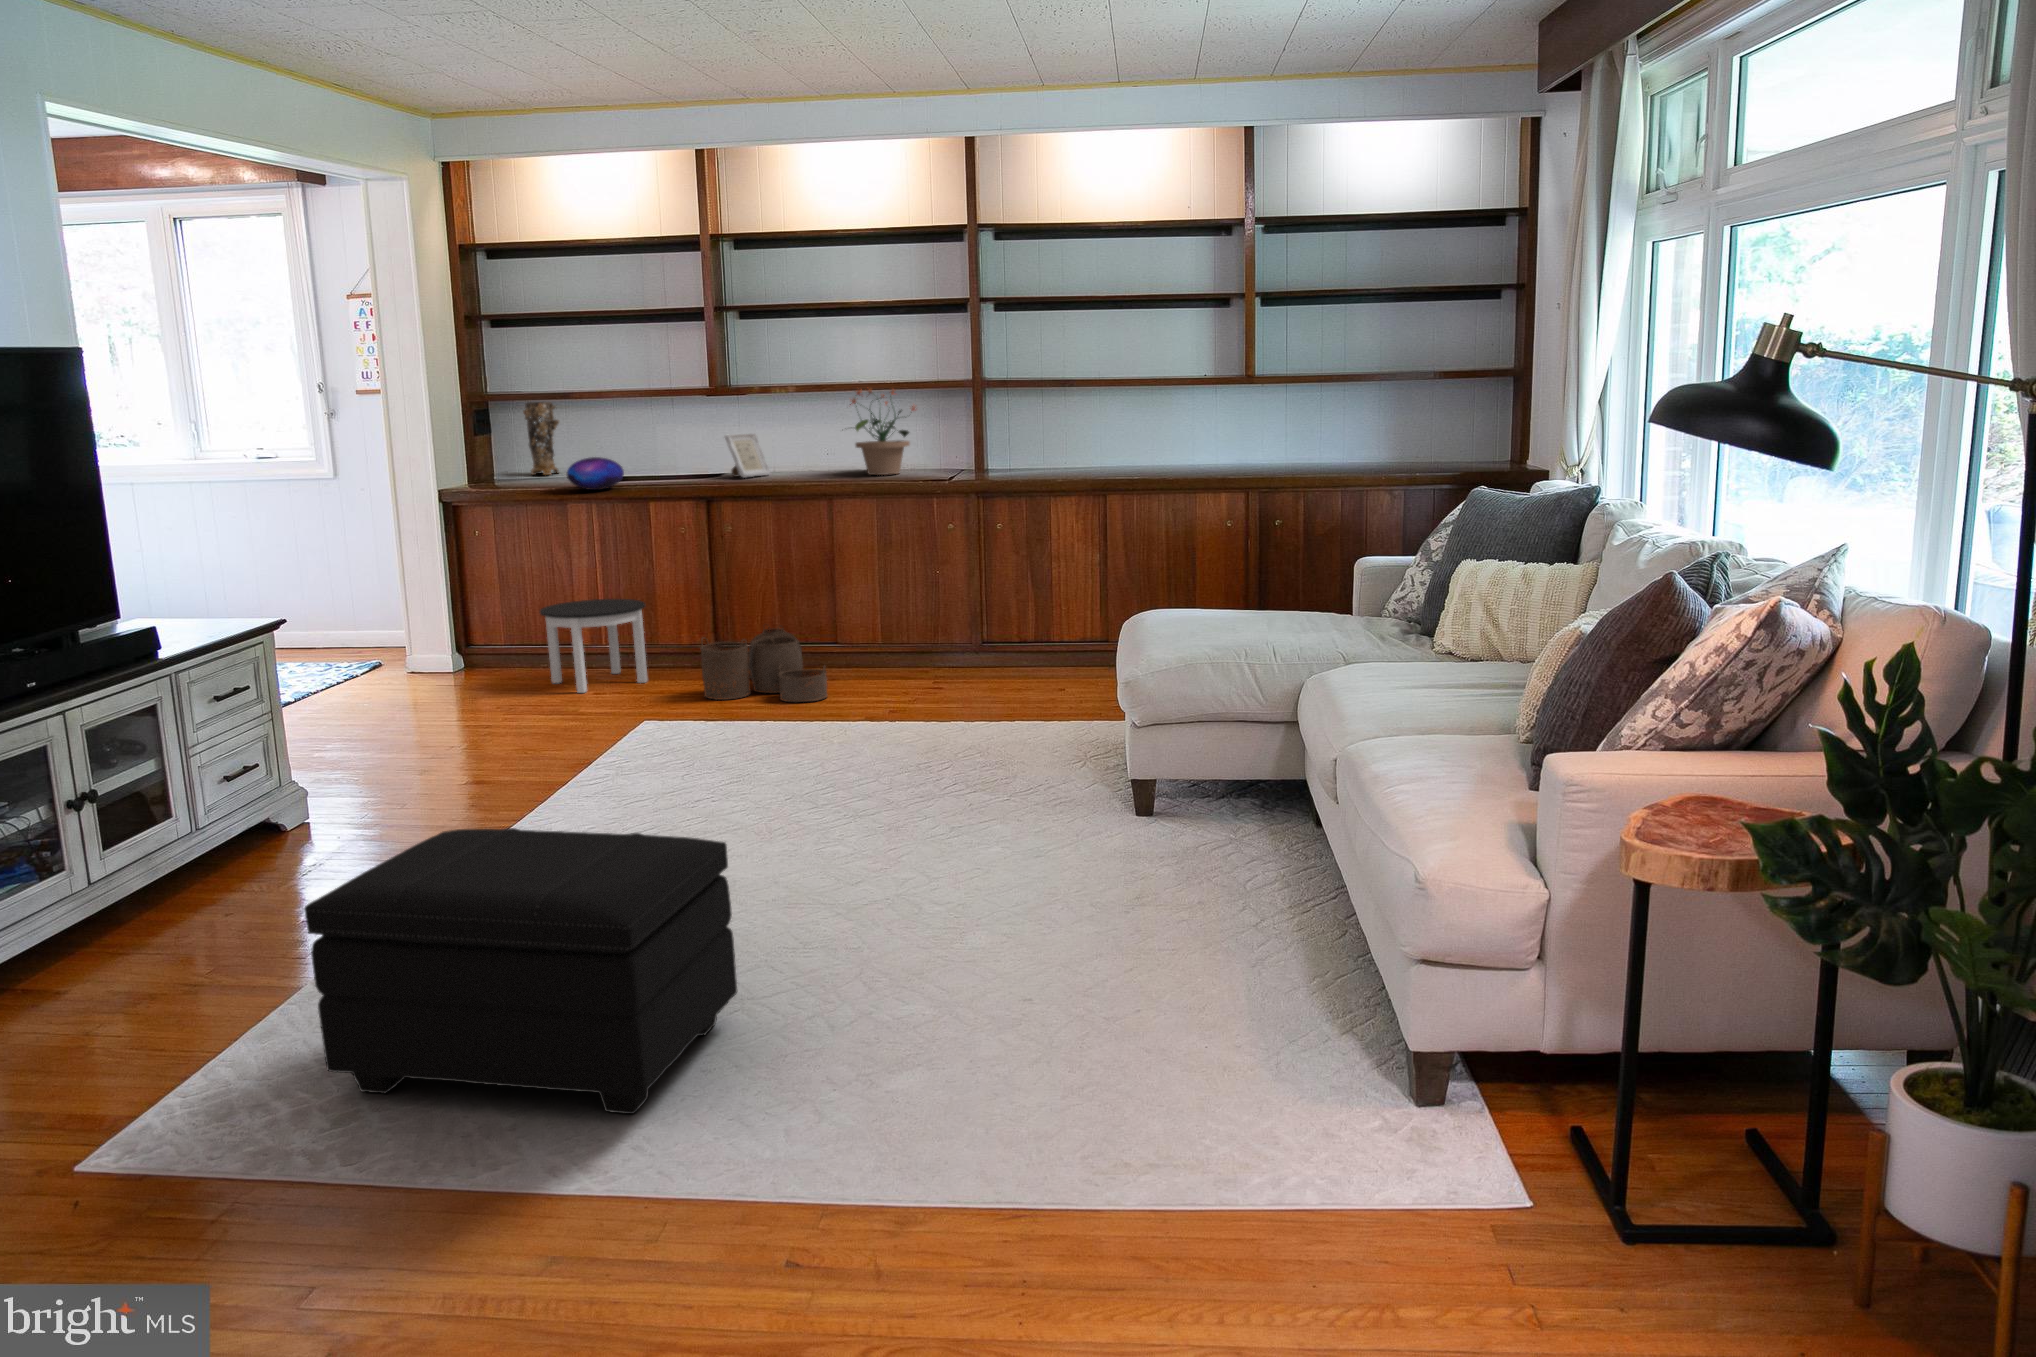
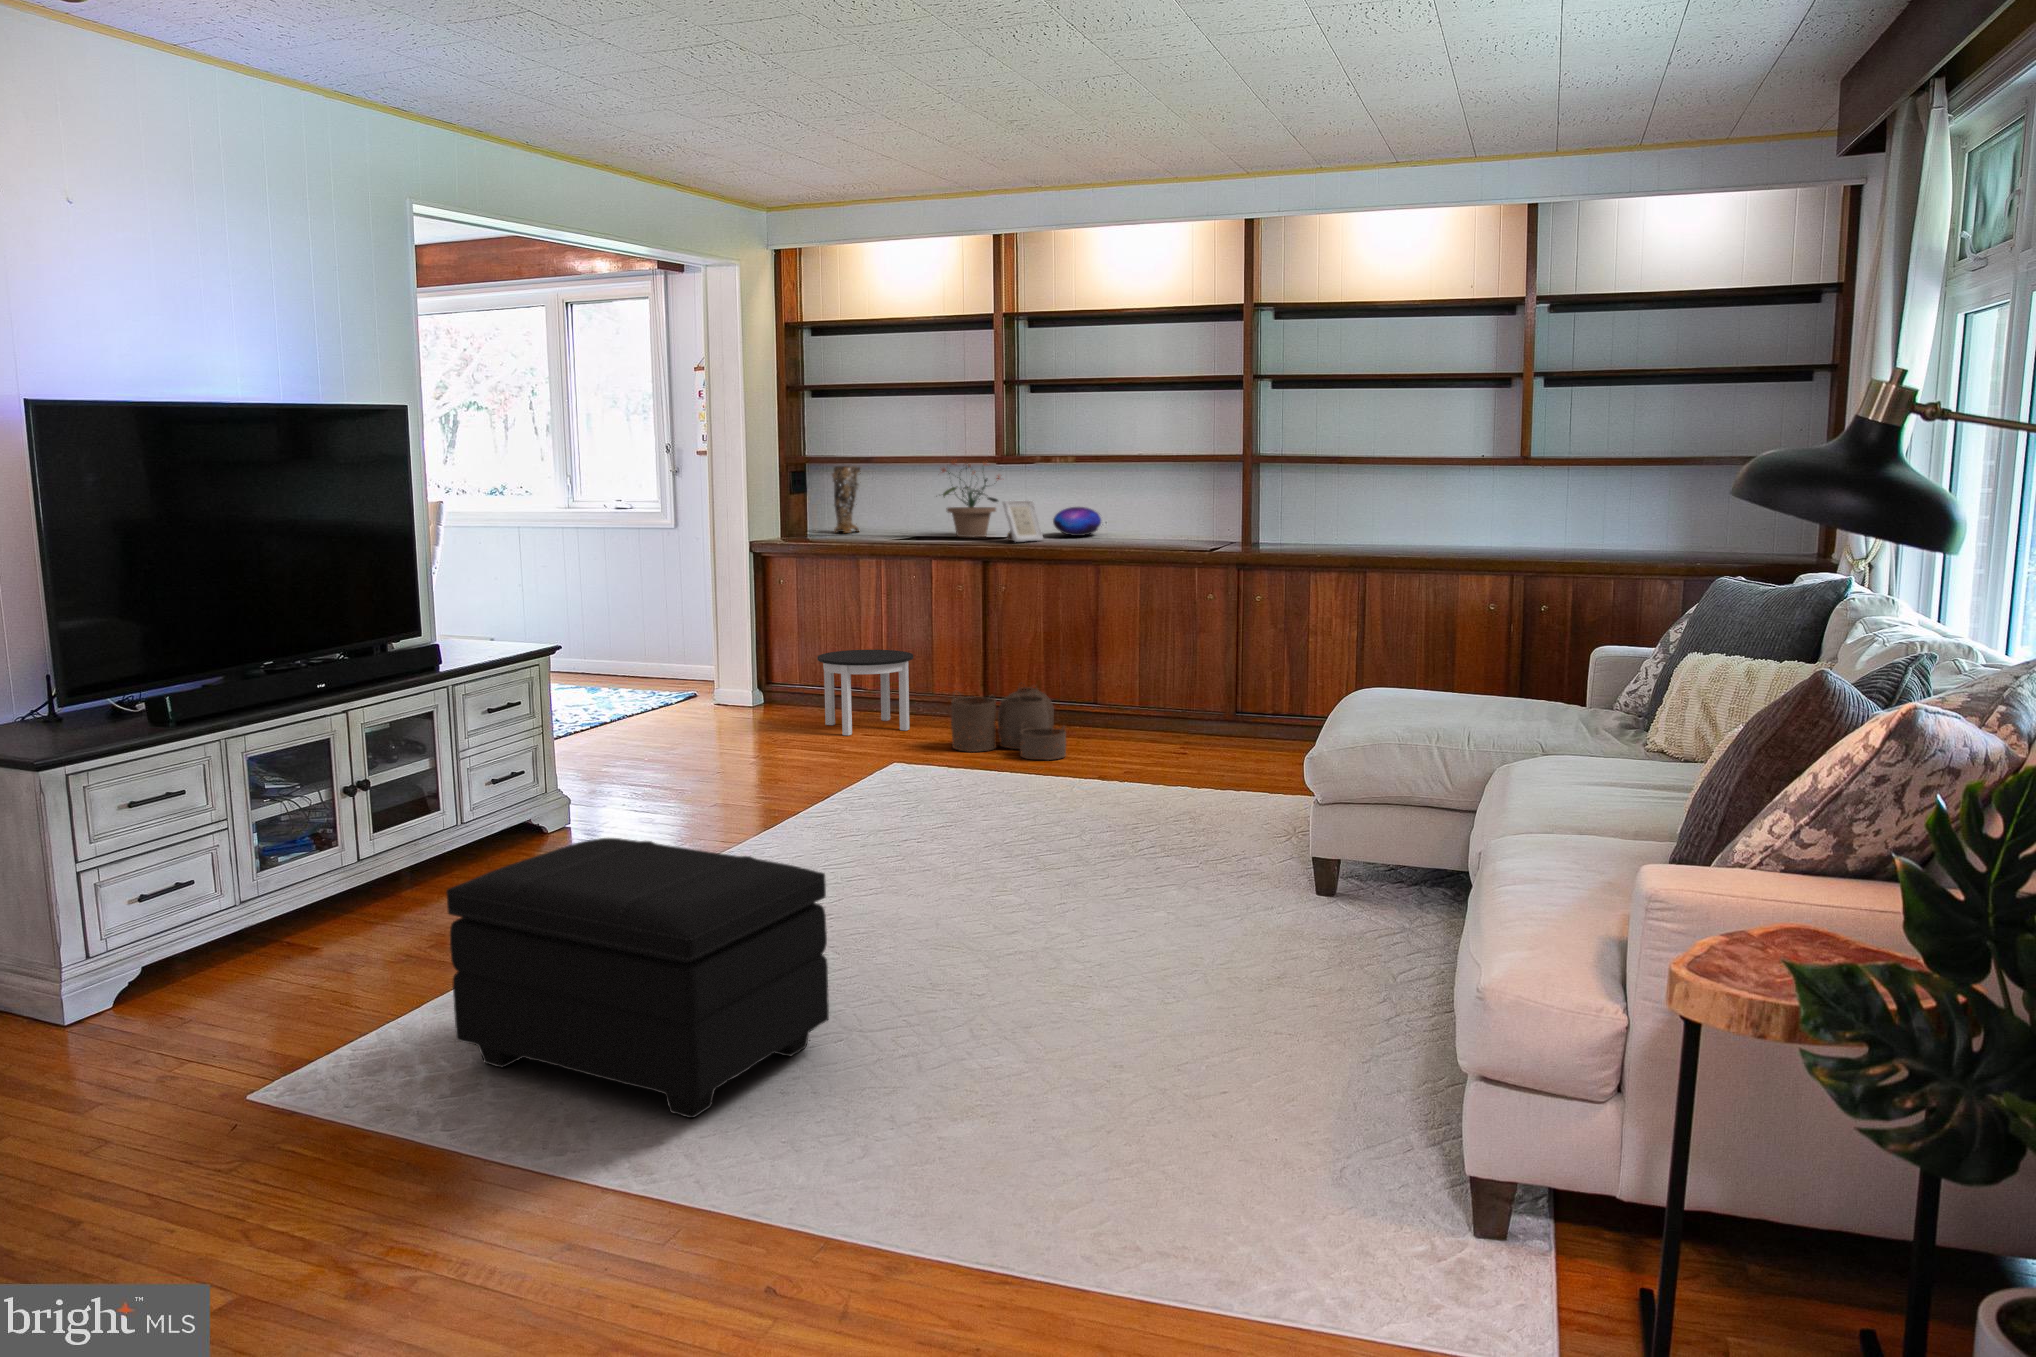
potted plant: present [850,389,915,475] -> present [942,460,1000,537]
decorative orb: present [567,457,624,490] -> present [1053,507,1101,536]

